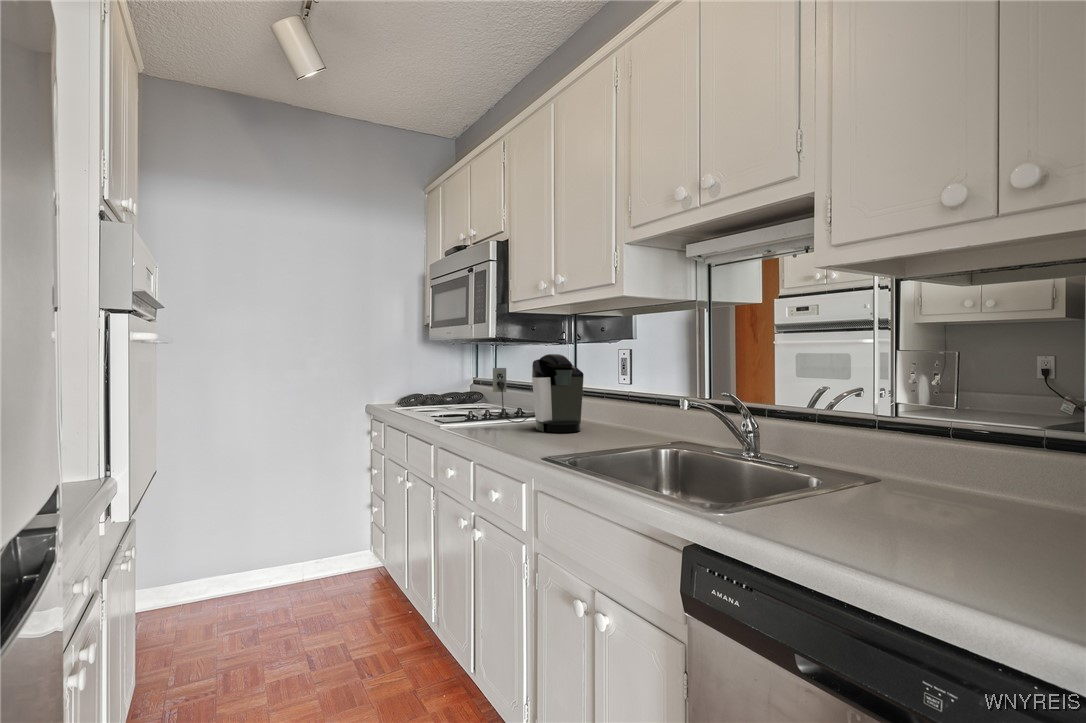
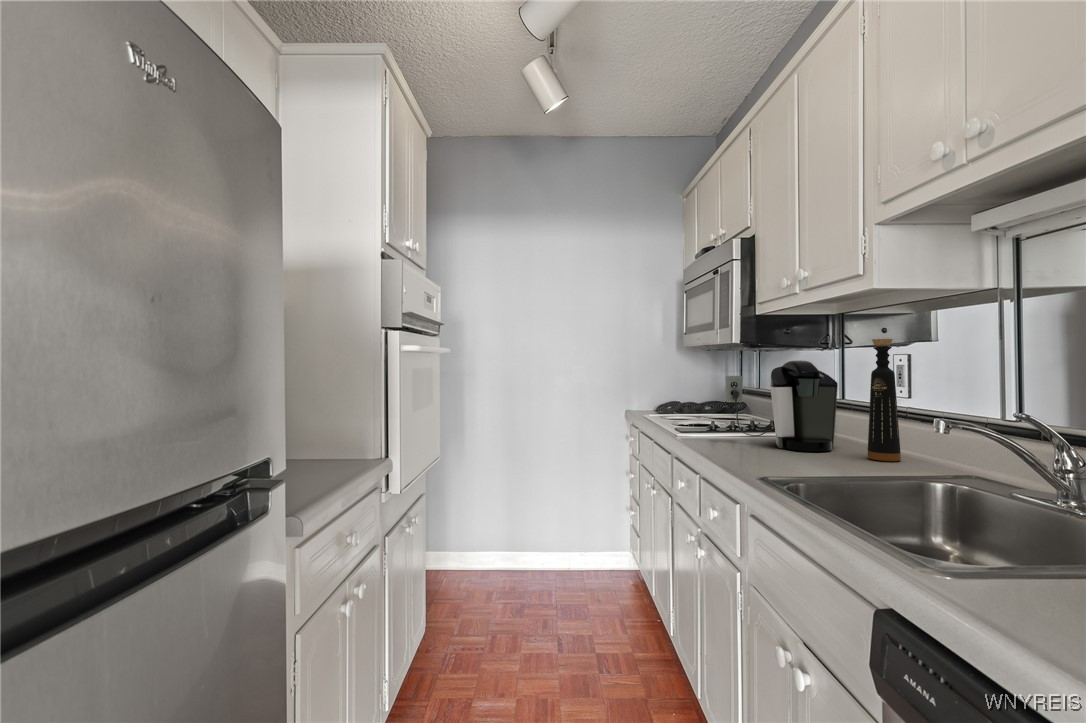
bottle: none [610,337,633,436] -> present [868,339,901,461]

